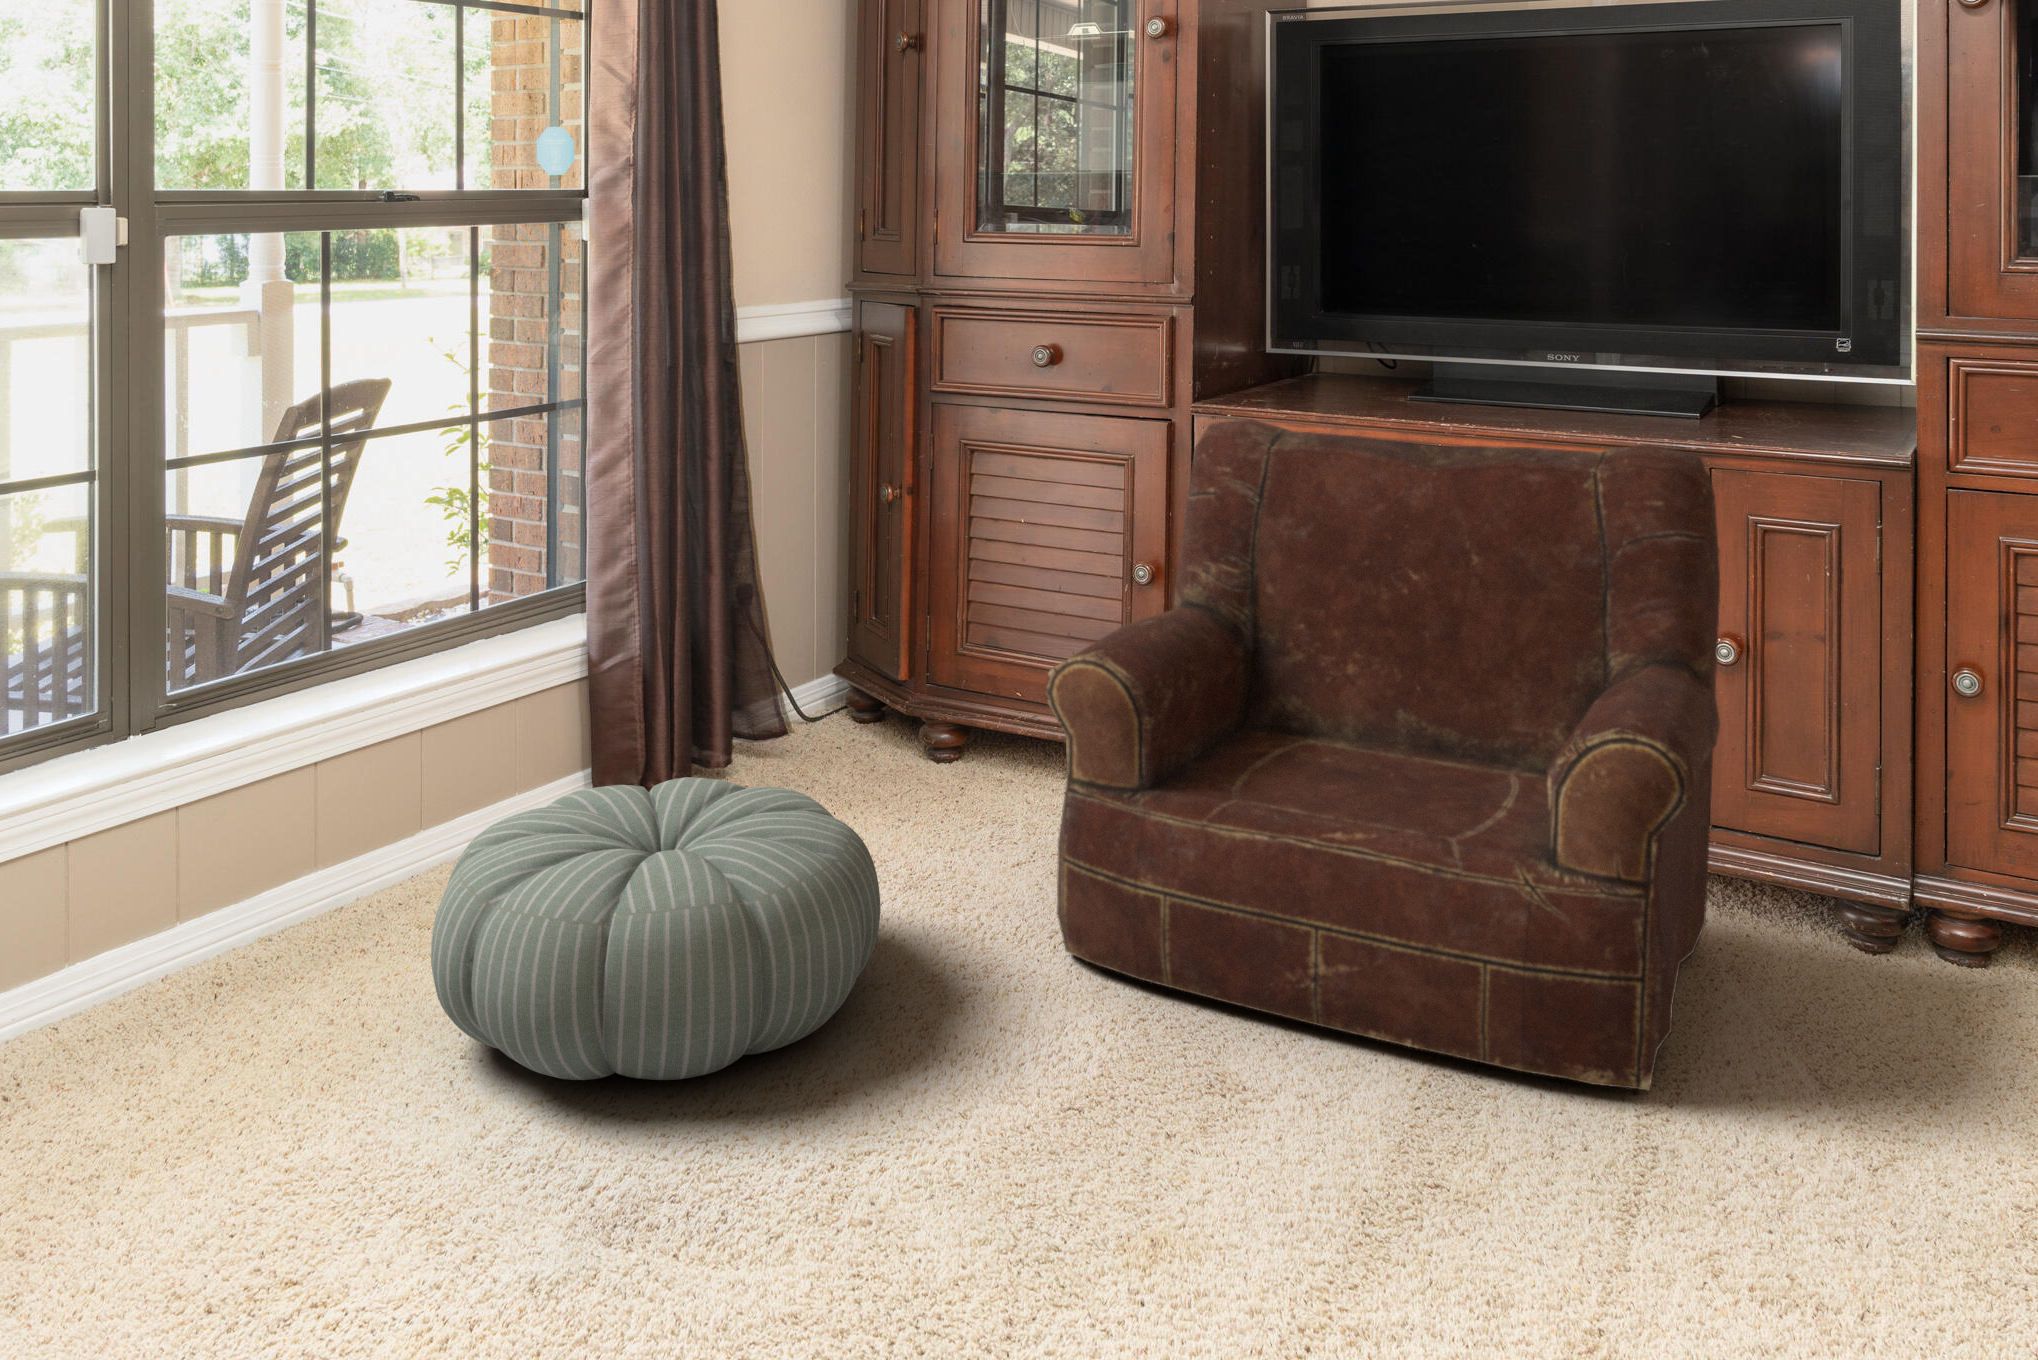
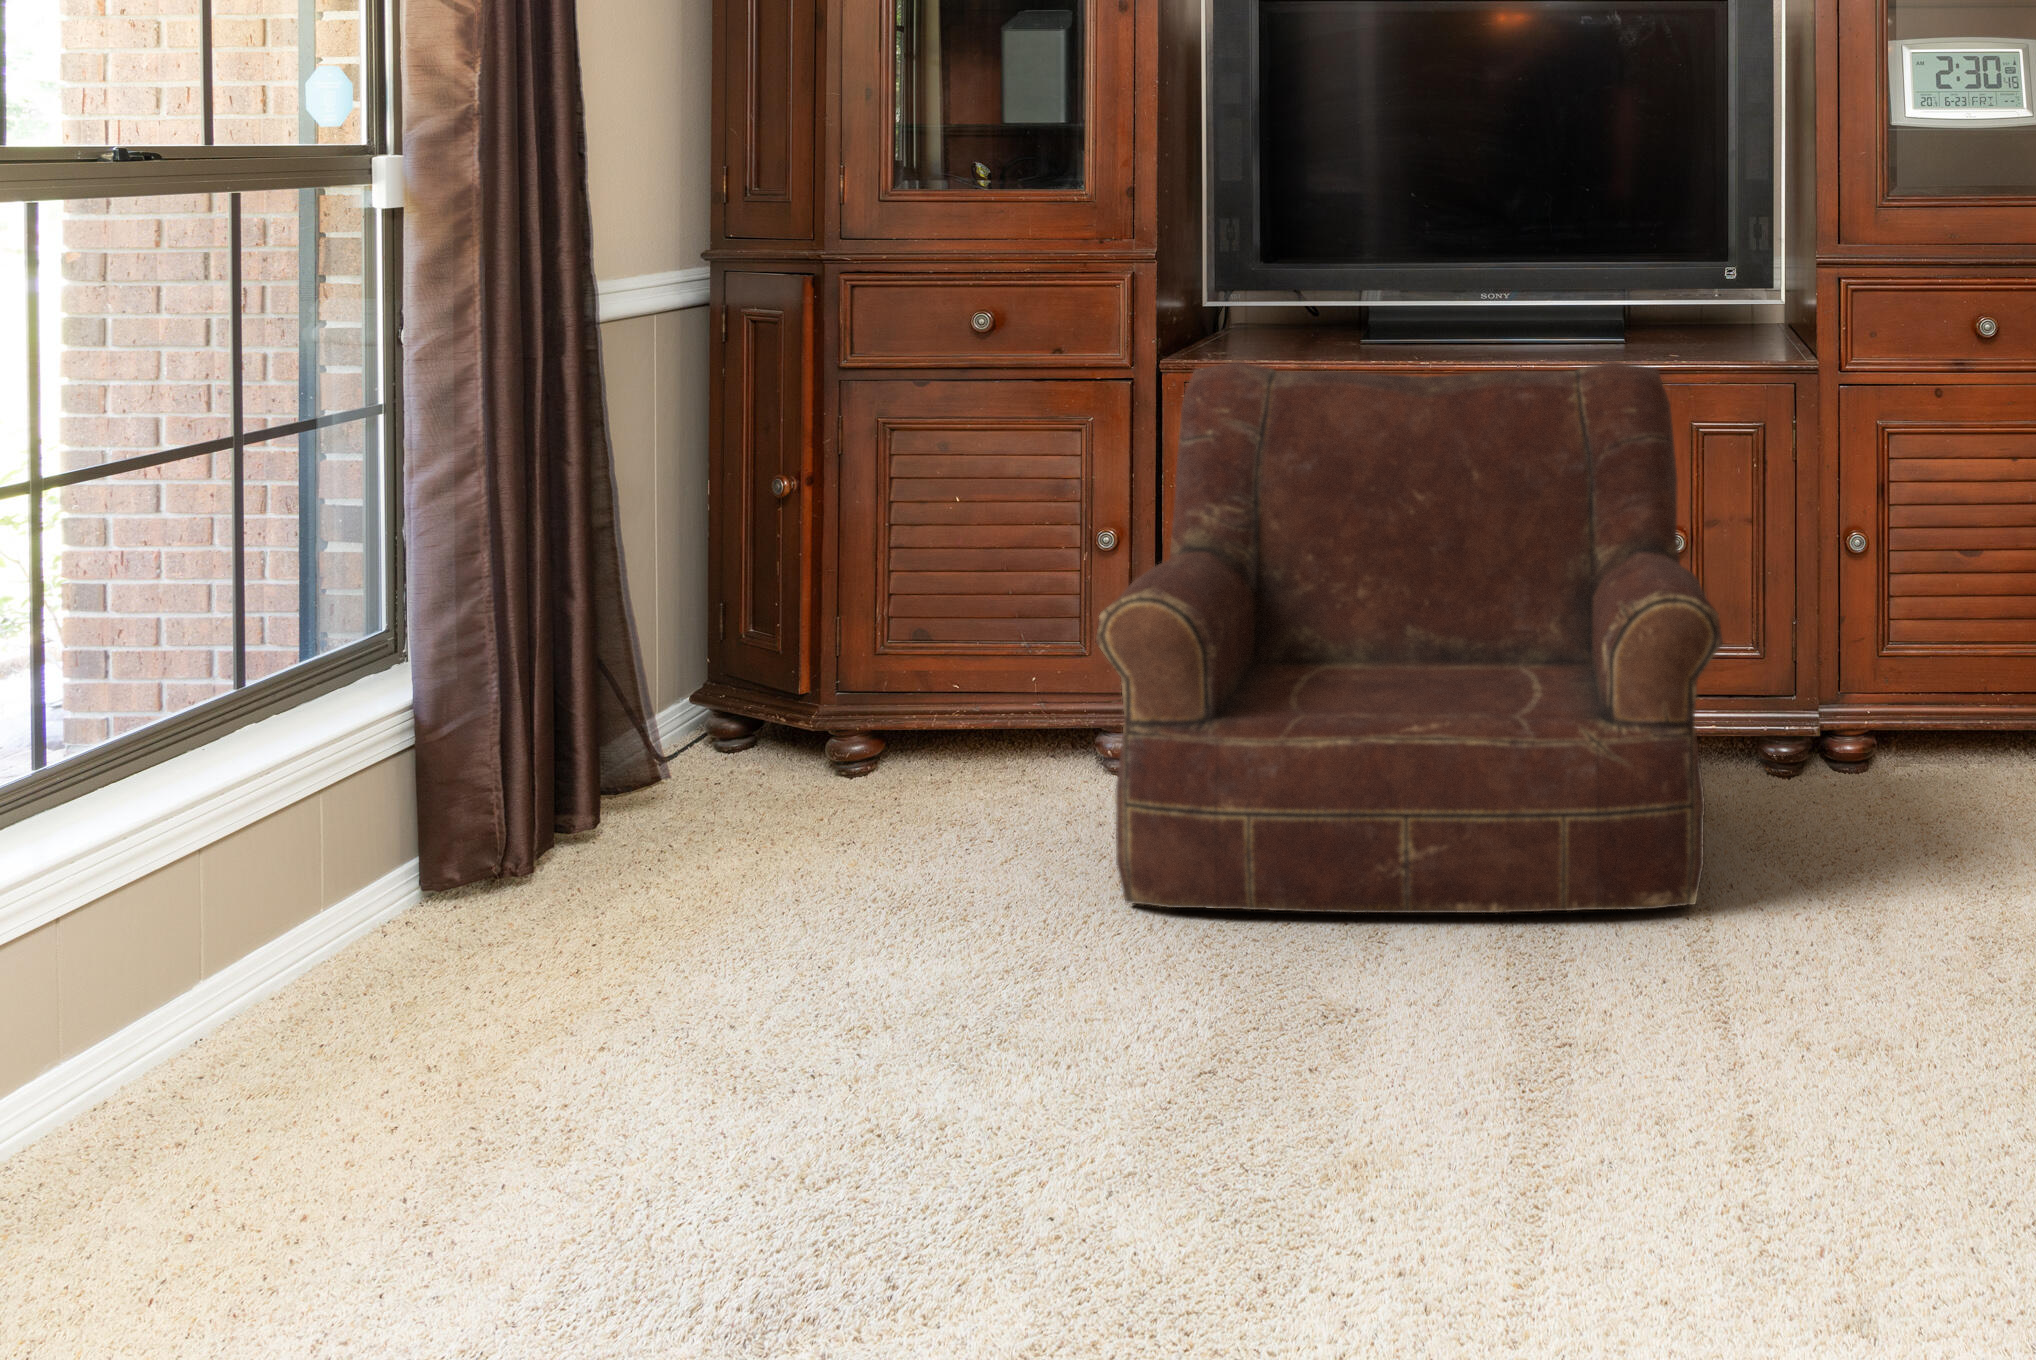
pouf: present [431,777,881,1080] -> none [411,777,959,1111]

